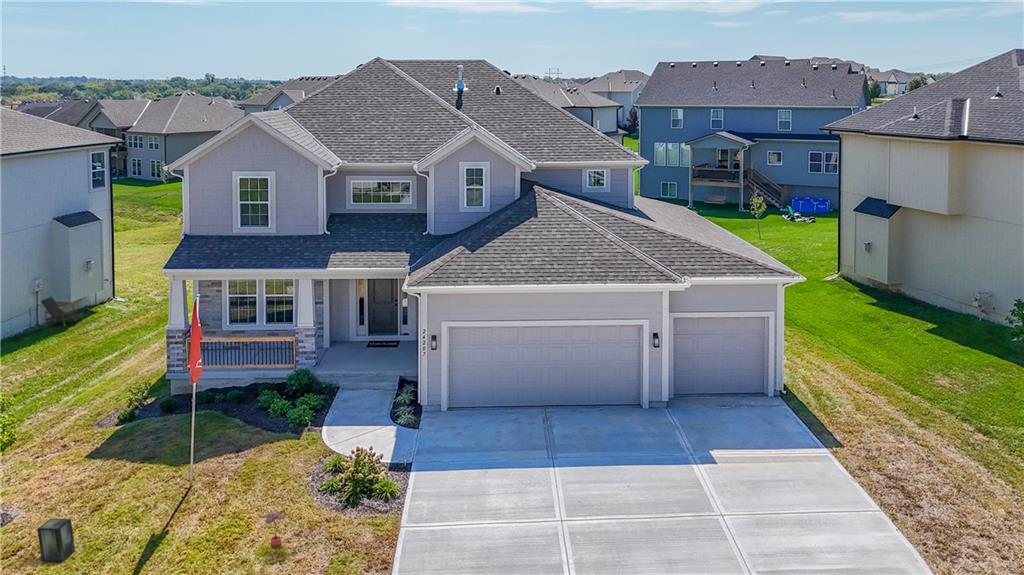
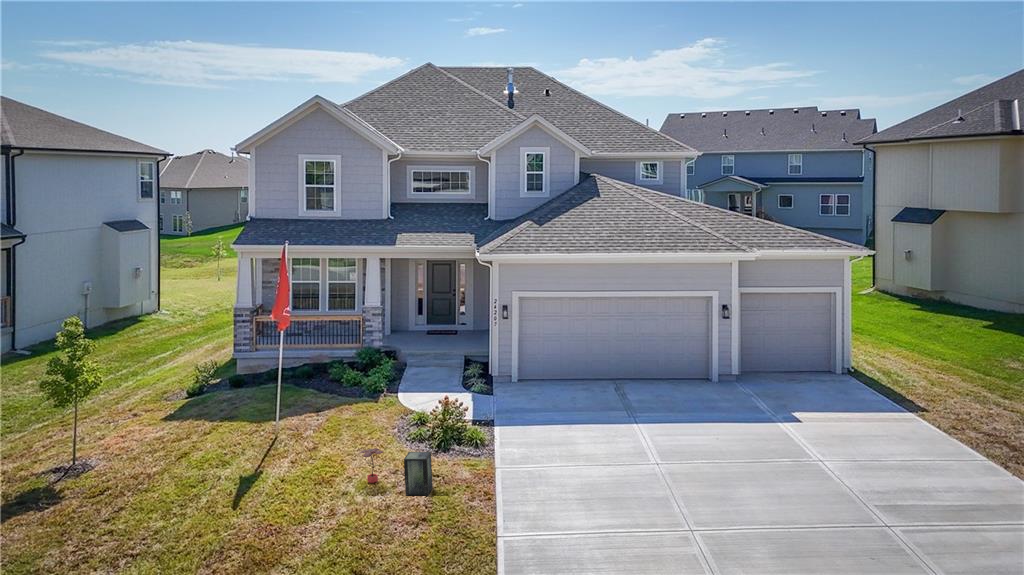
lounge chair: present [41,297,78,326] -> none [92,301,128,330]
storage box: present [37,519,75,562] -> present [404,452,433,496]

